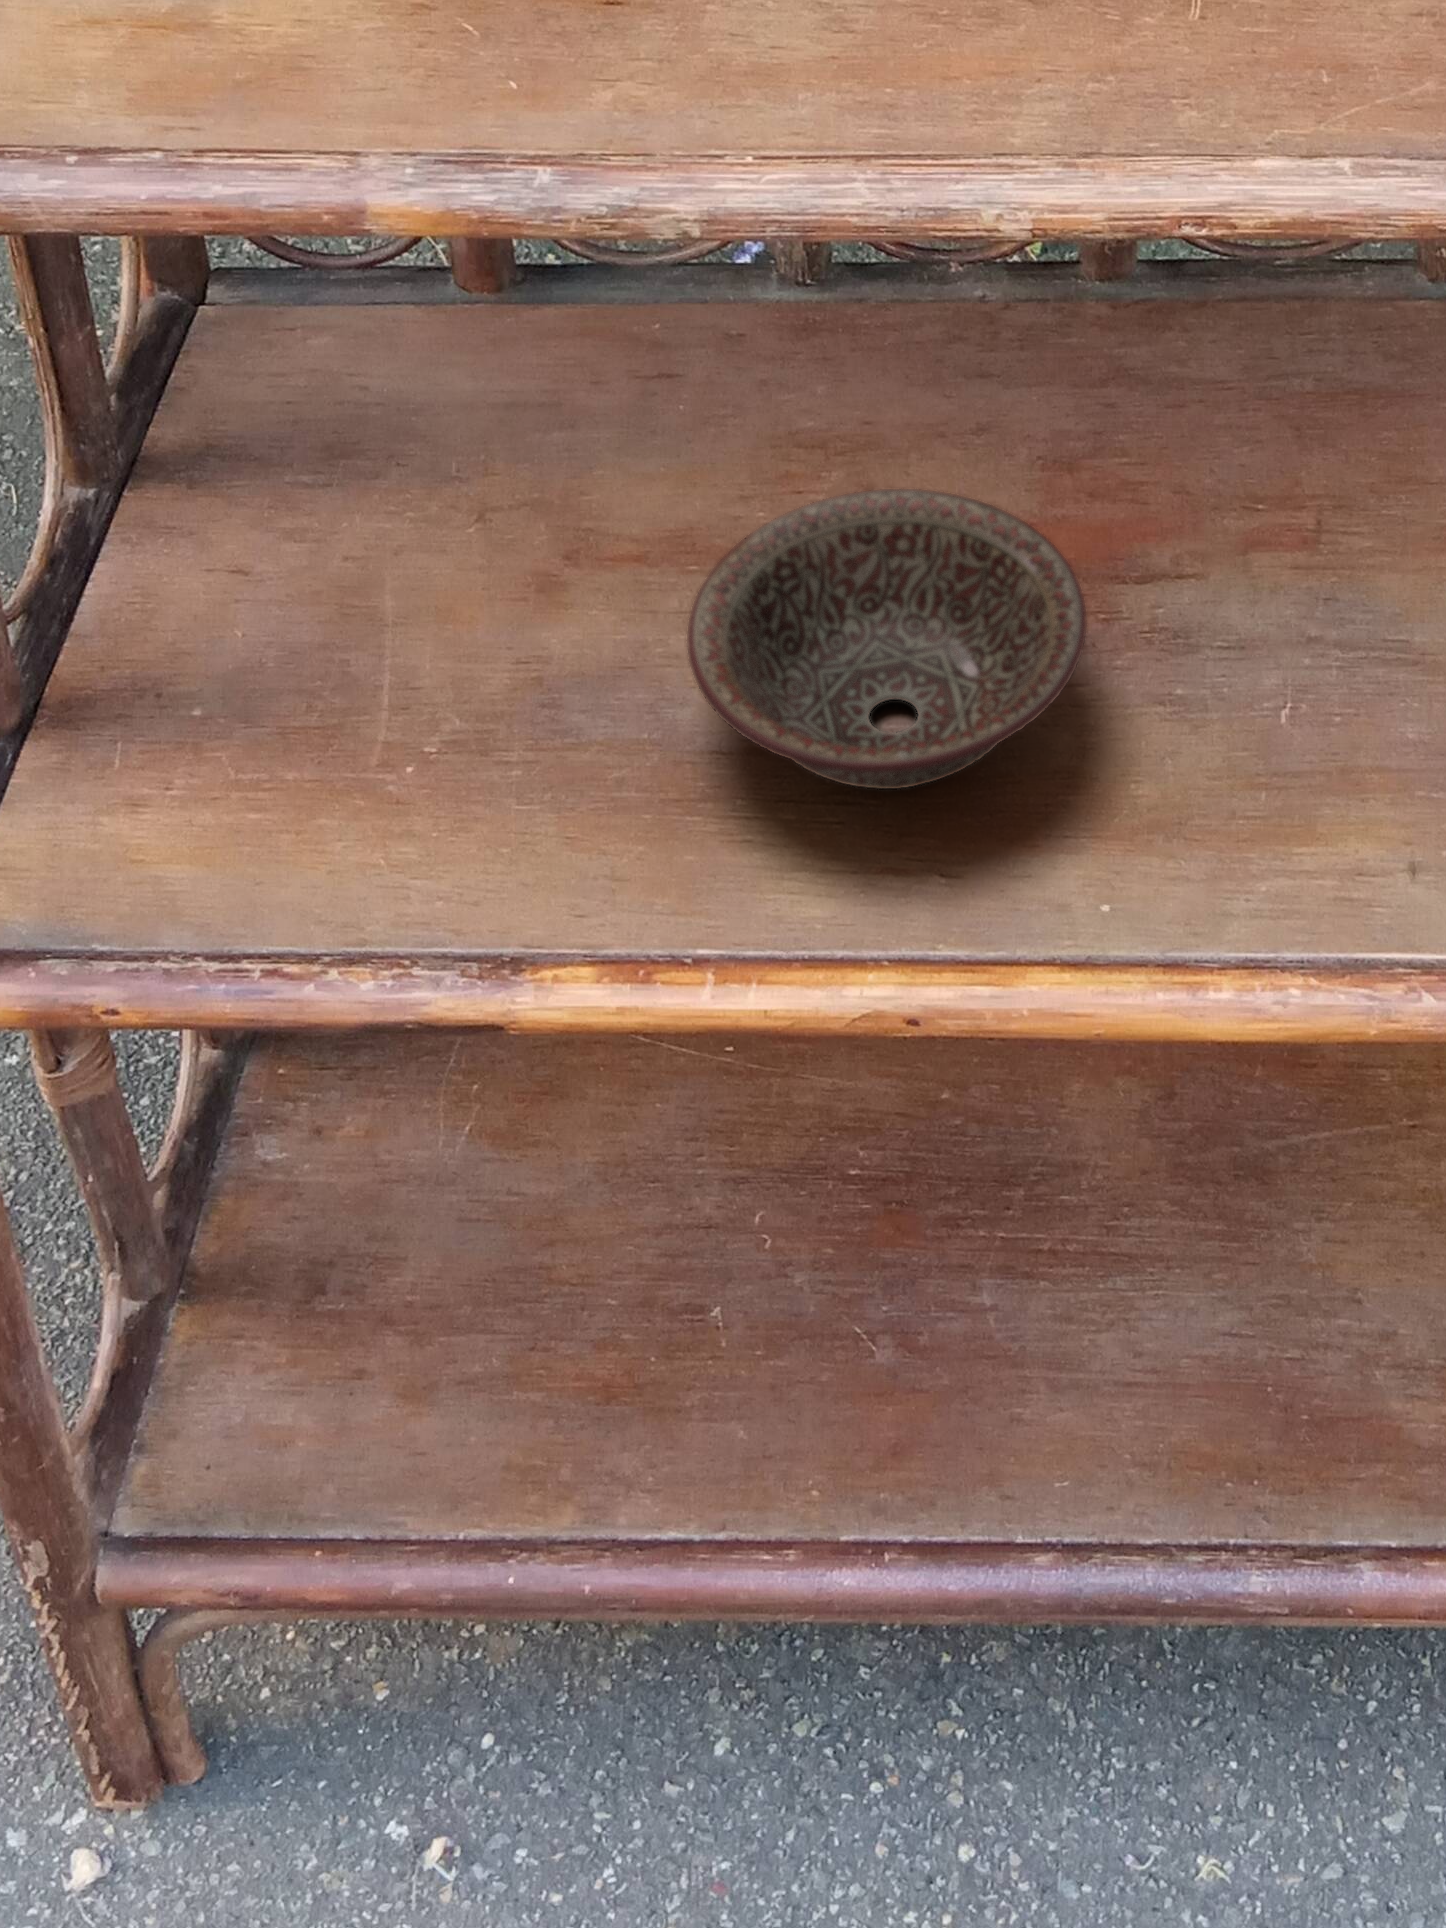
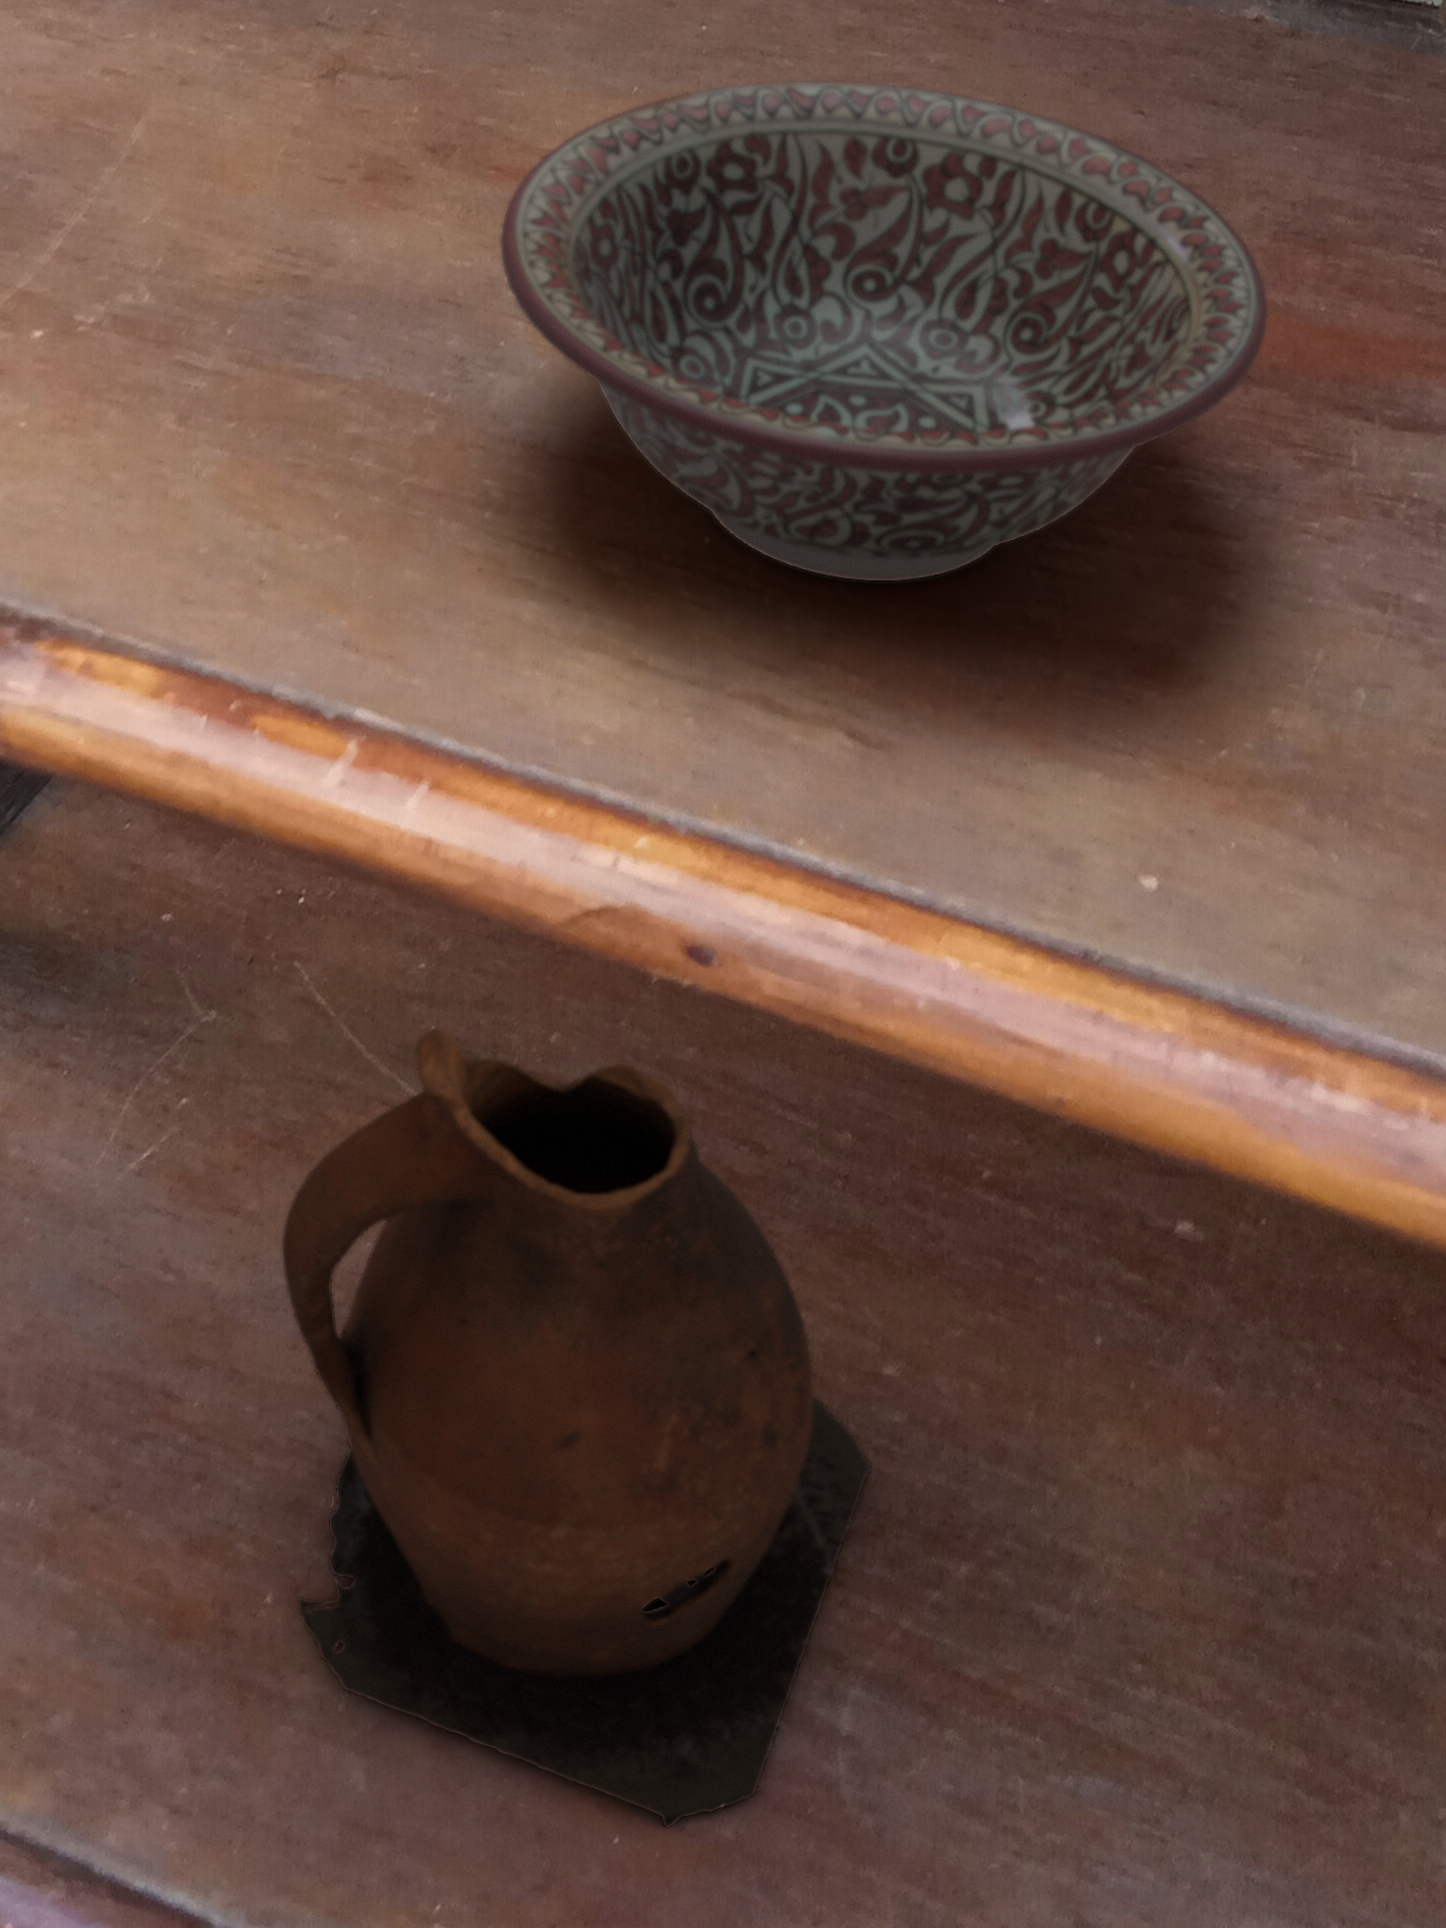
ceramic pitcher: none [639,1005,969,1389] -> present [282,1029,870,1827]

